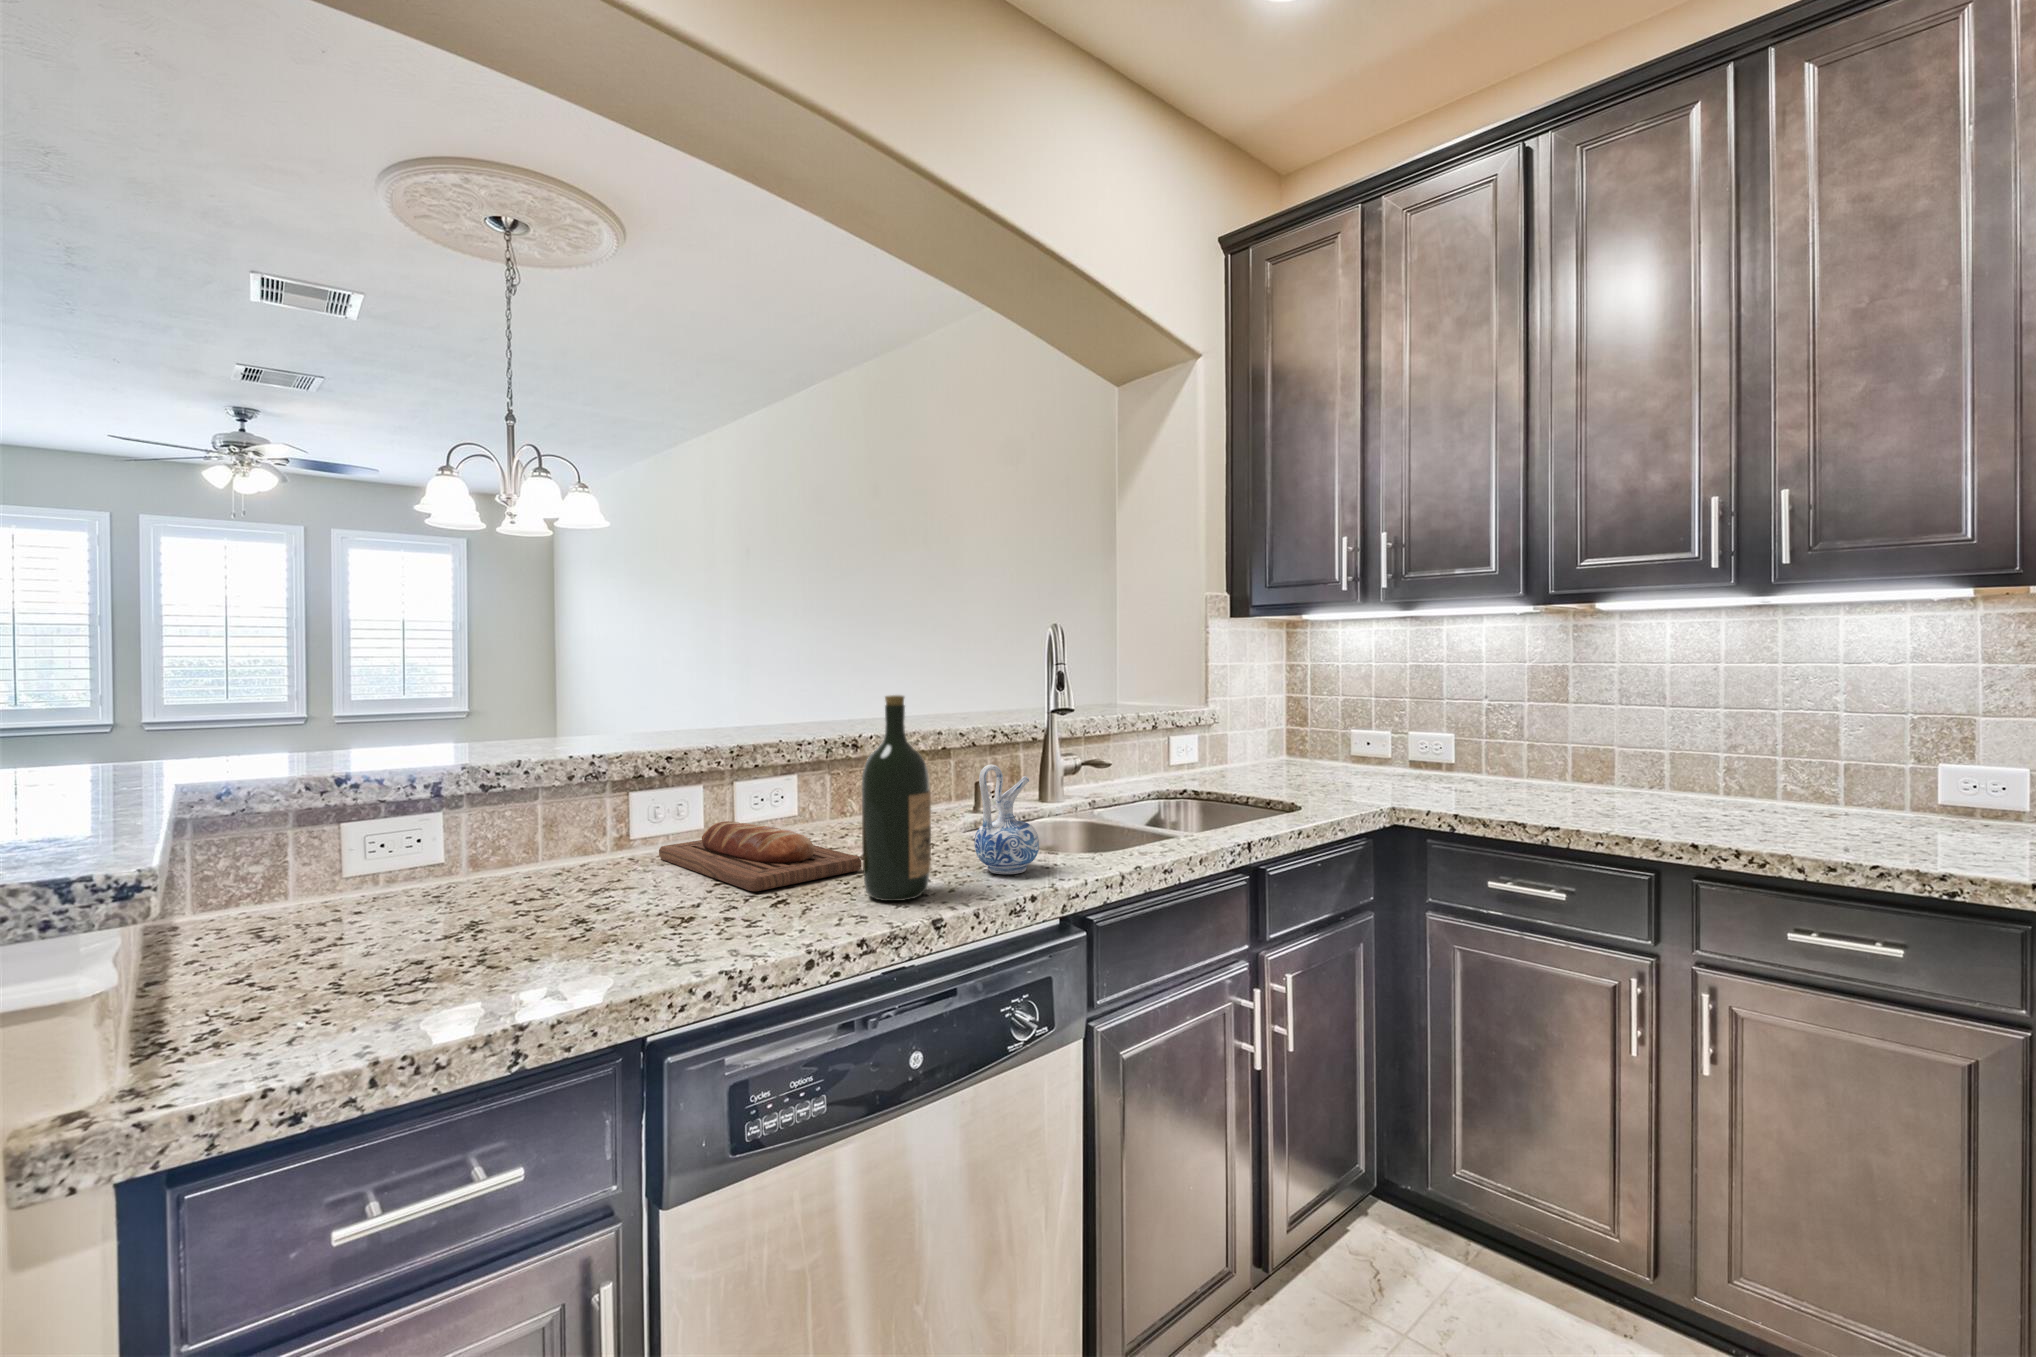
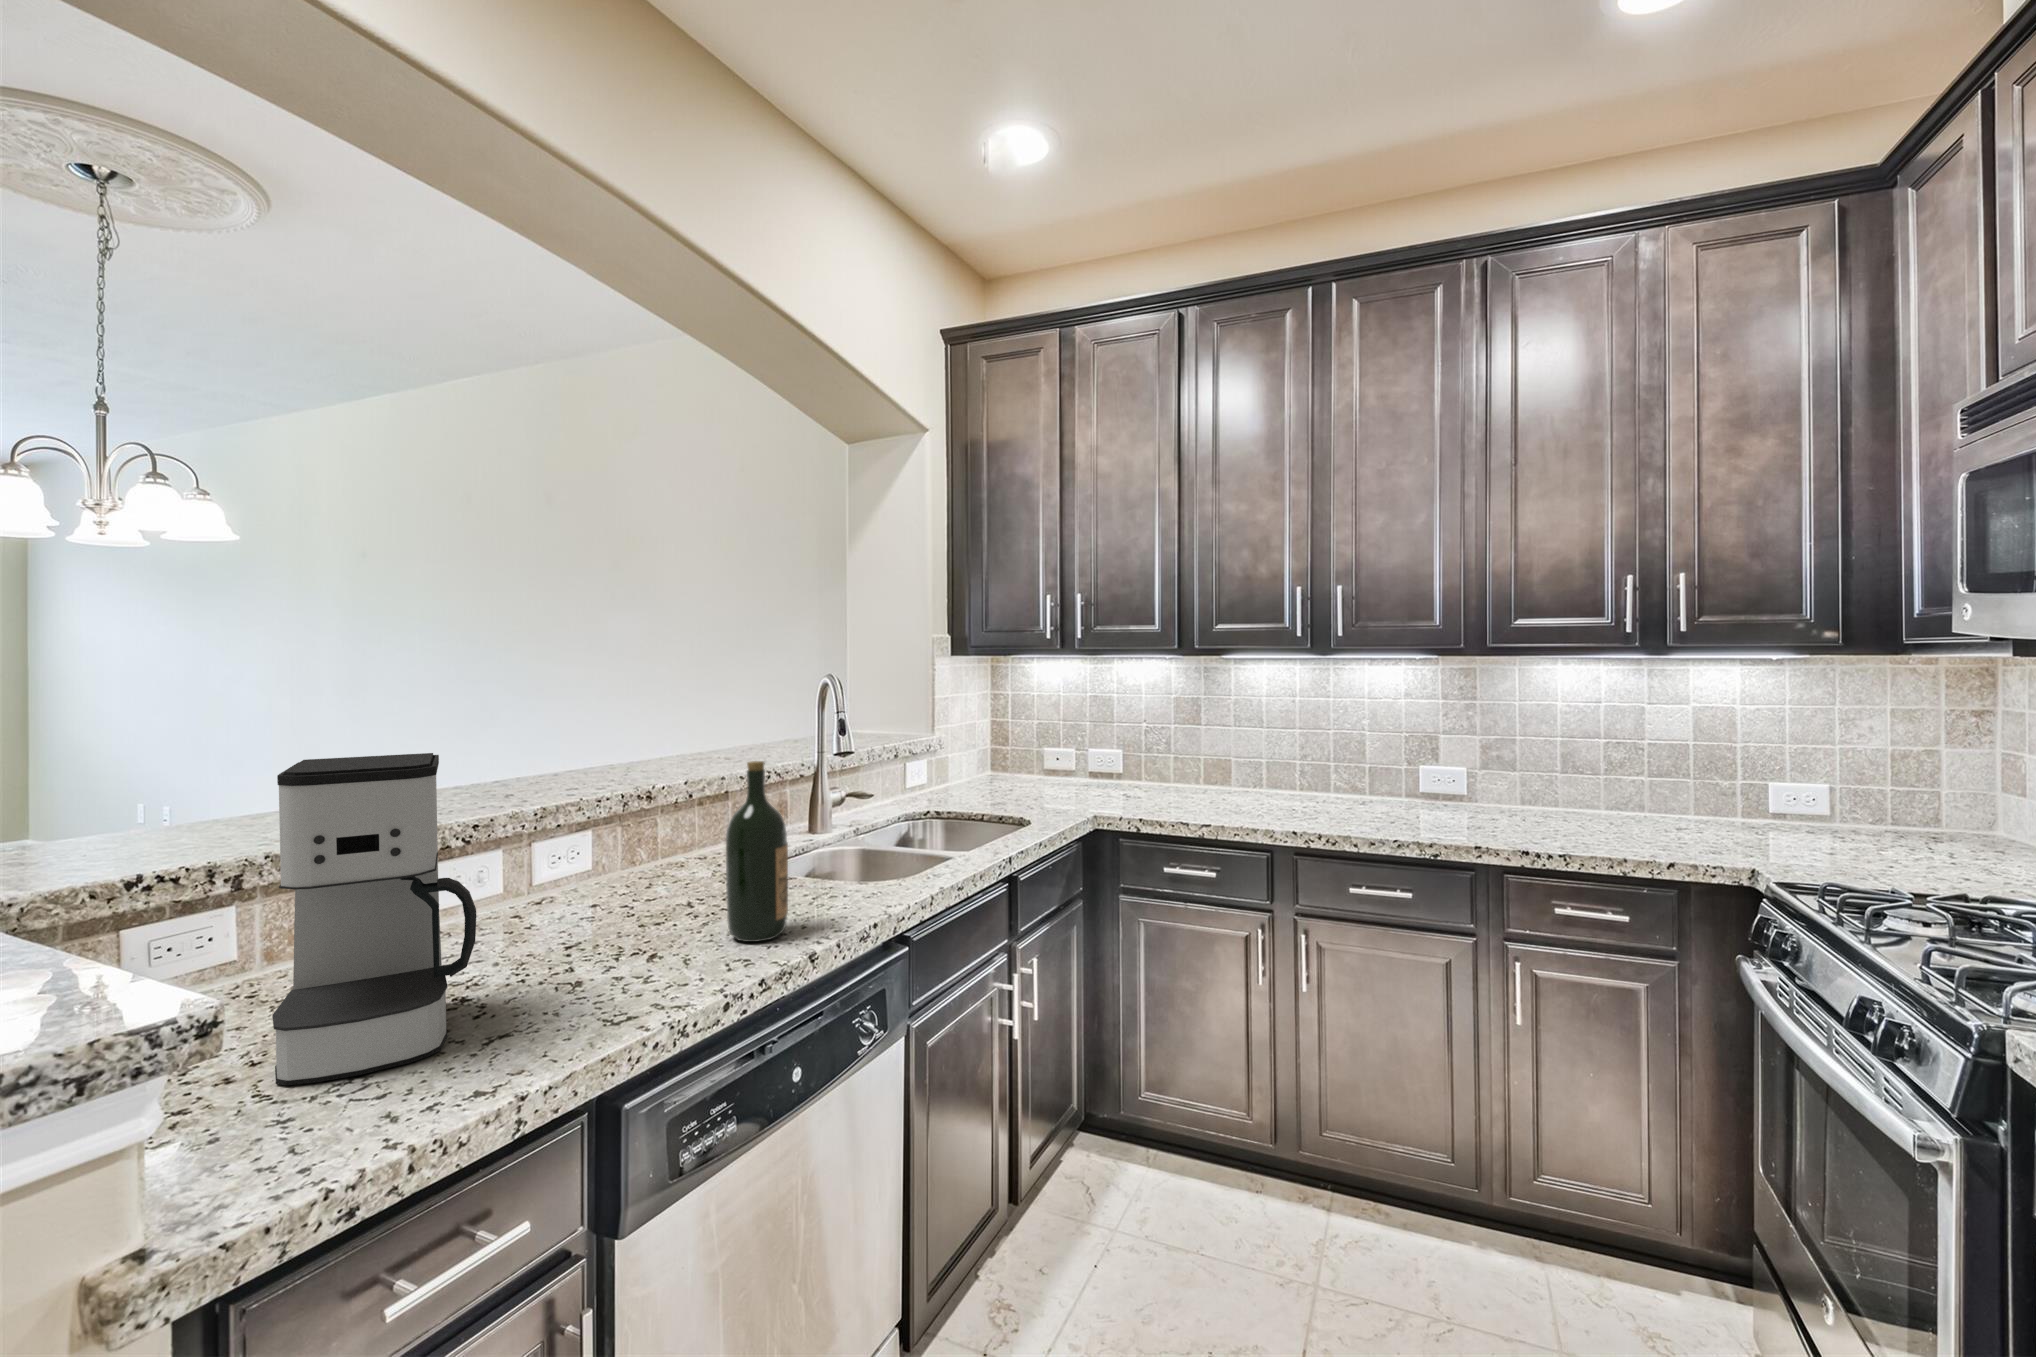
coffee maker: none [362,666,568,979] -> present [272,753,476,1085]
ceramic pitcher: present [974,765,1039,874] -> none [807,813,864,906]
bread loaf: present [659,821,861,891] -> none [472,883,702,948]

